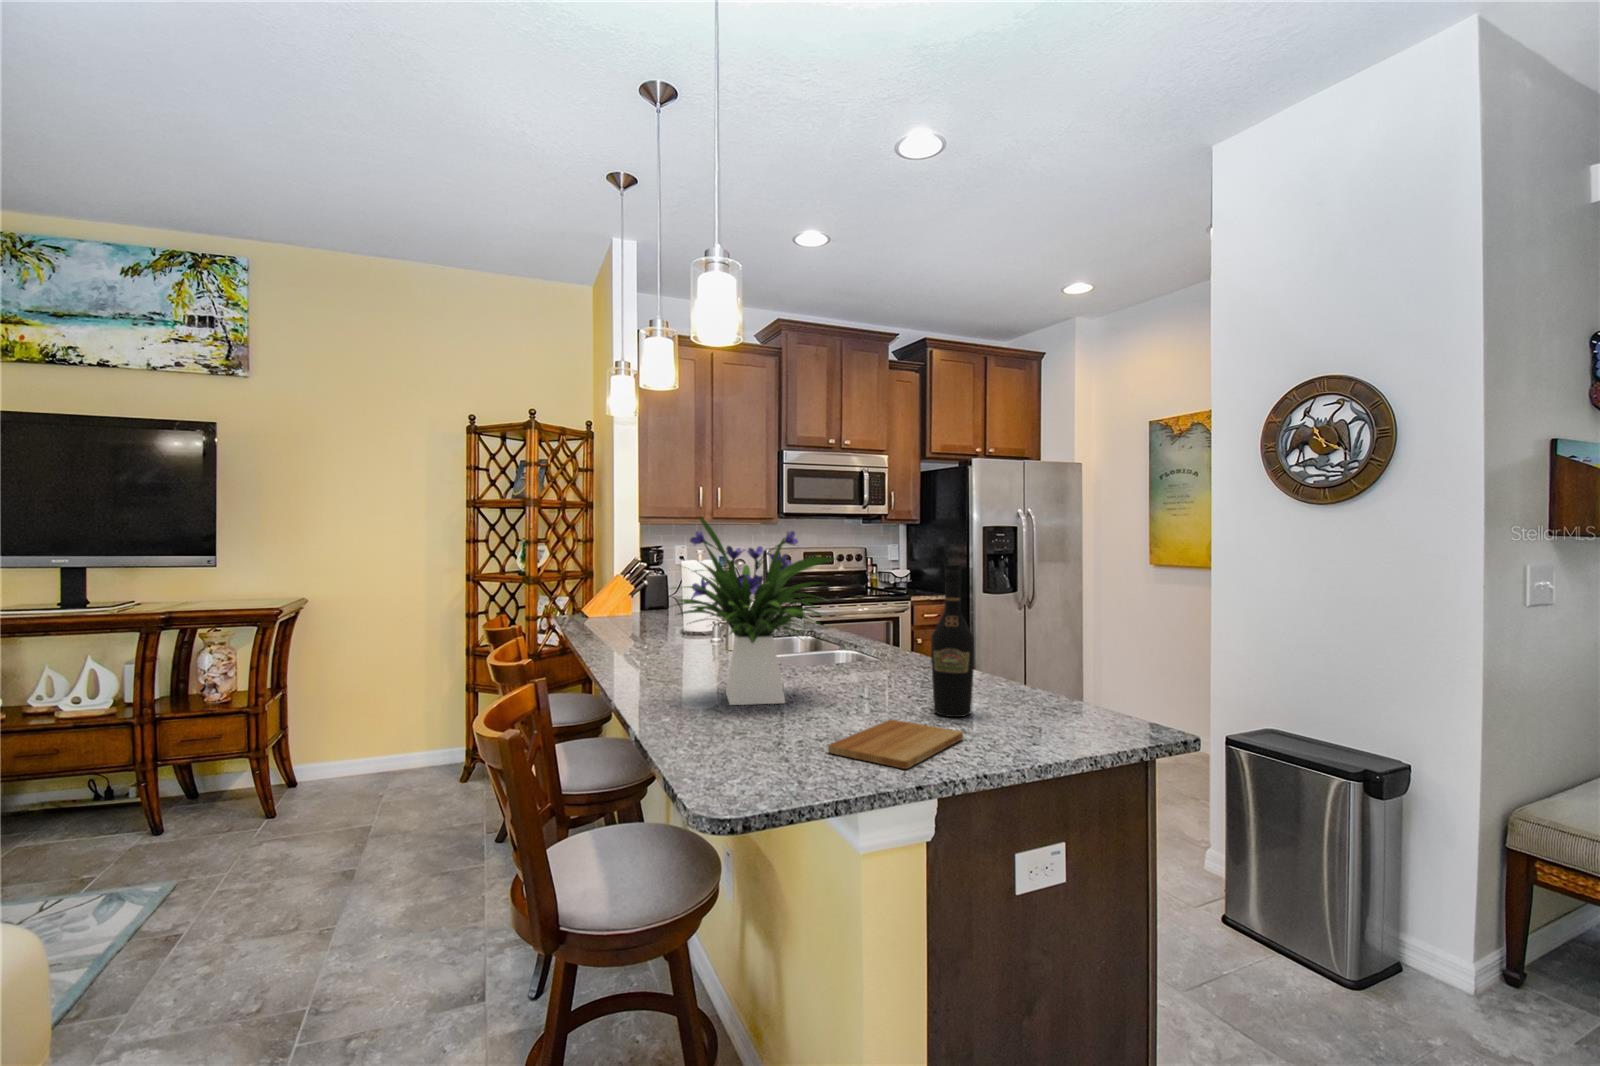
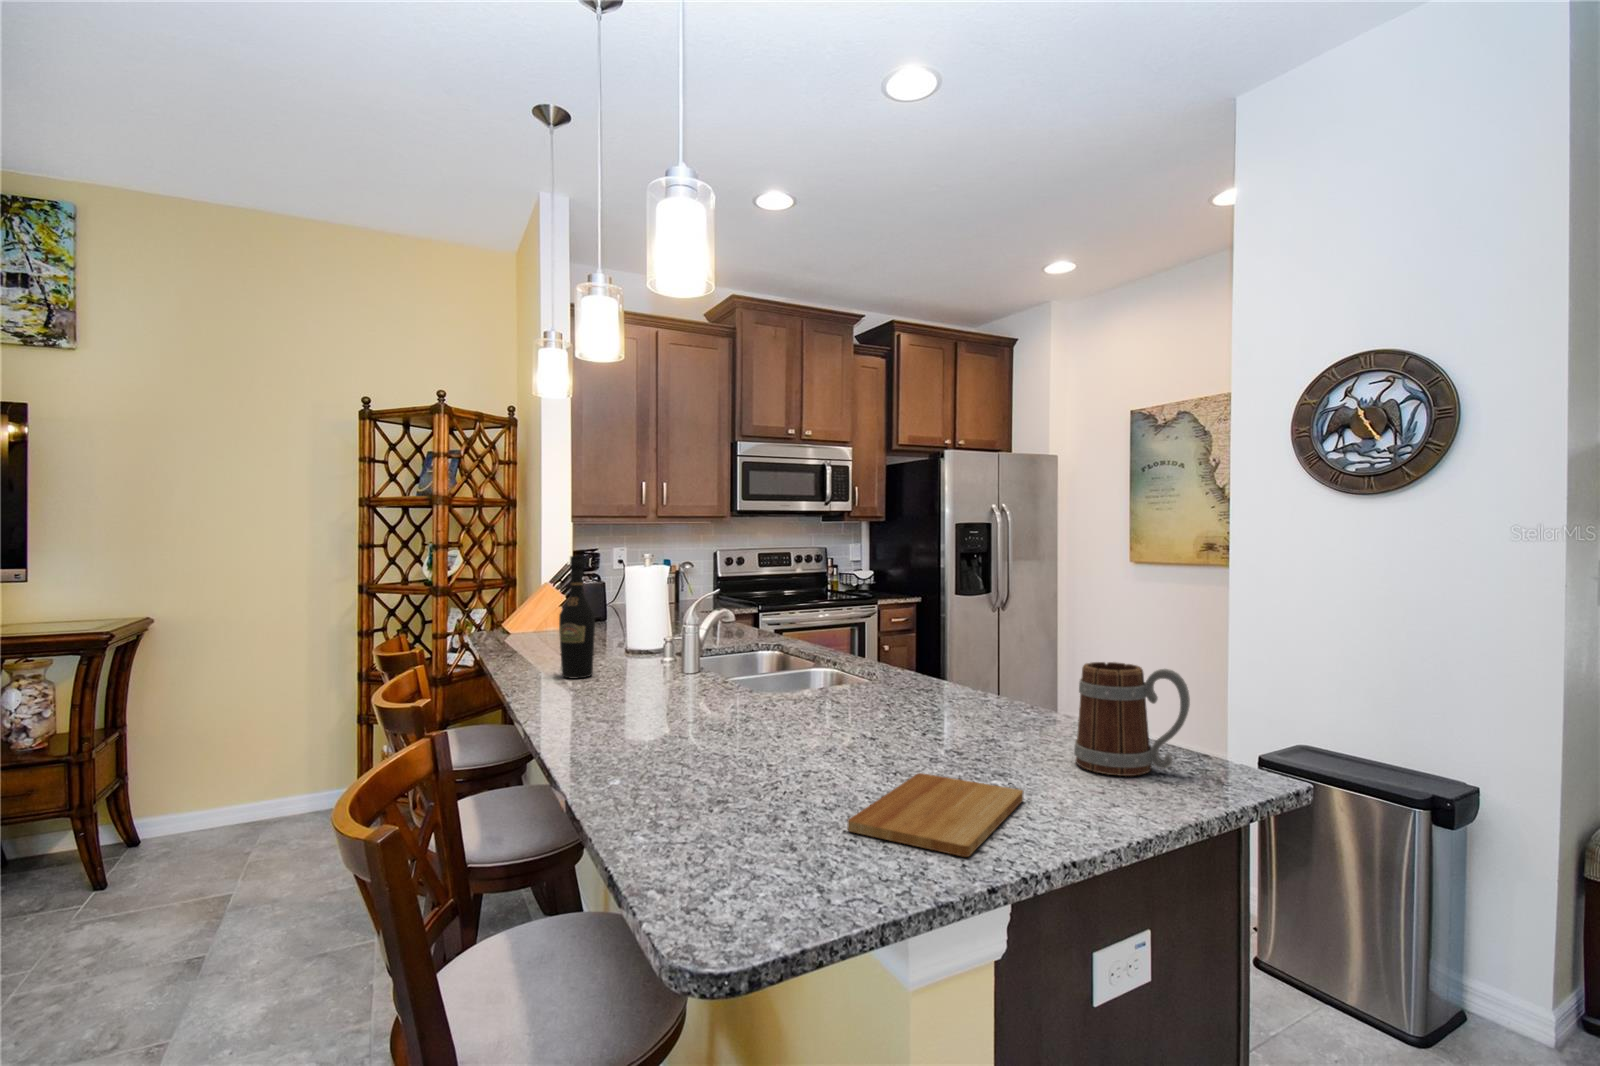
flower arrangement: present [674,517,834,705] -> none [607,503,831,755]
wine bottle: present [931,564,974,717] -> present [559,556,595,679]
mug: none [1015,641,1101,727] -> present [1074,662,1190,776]

